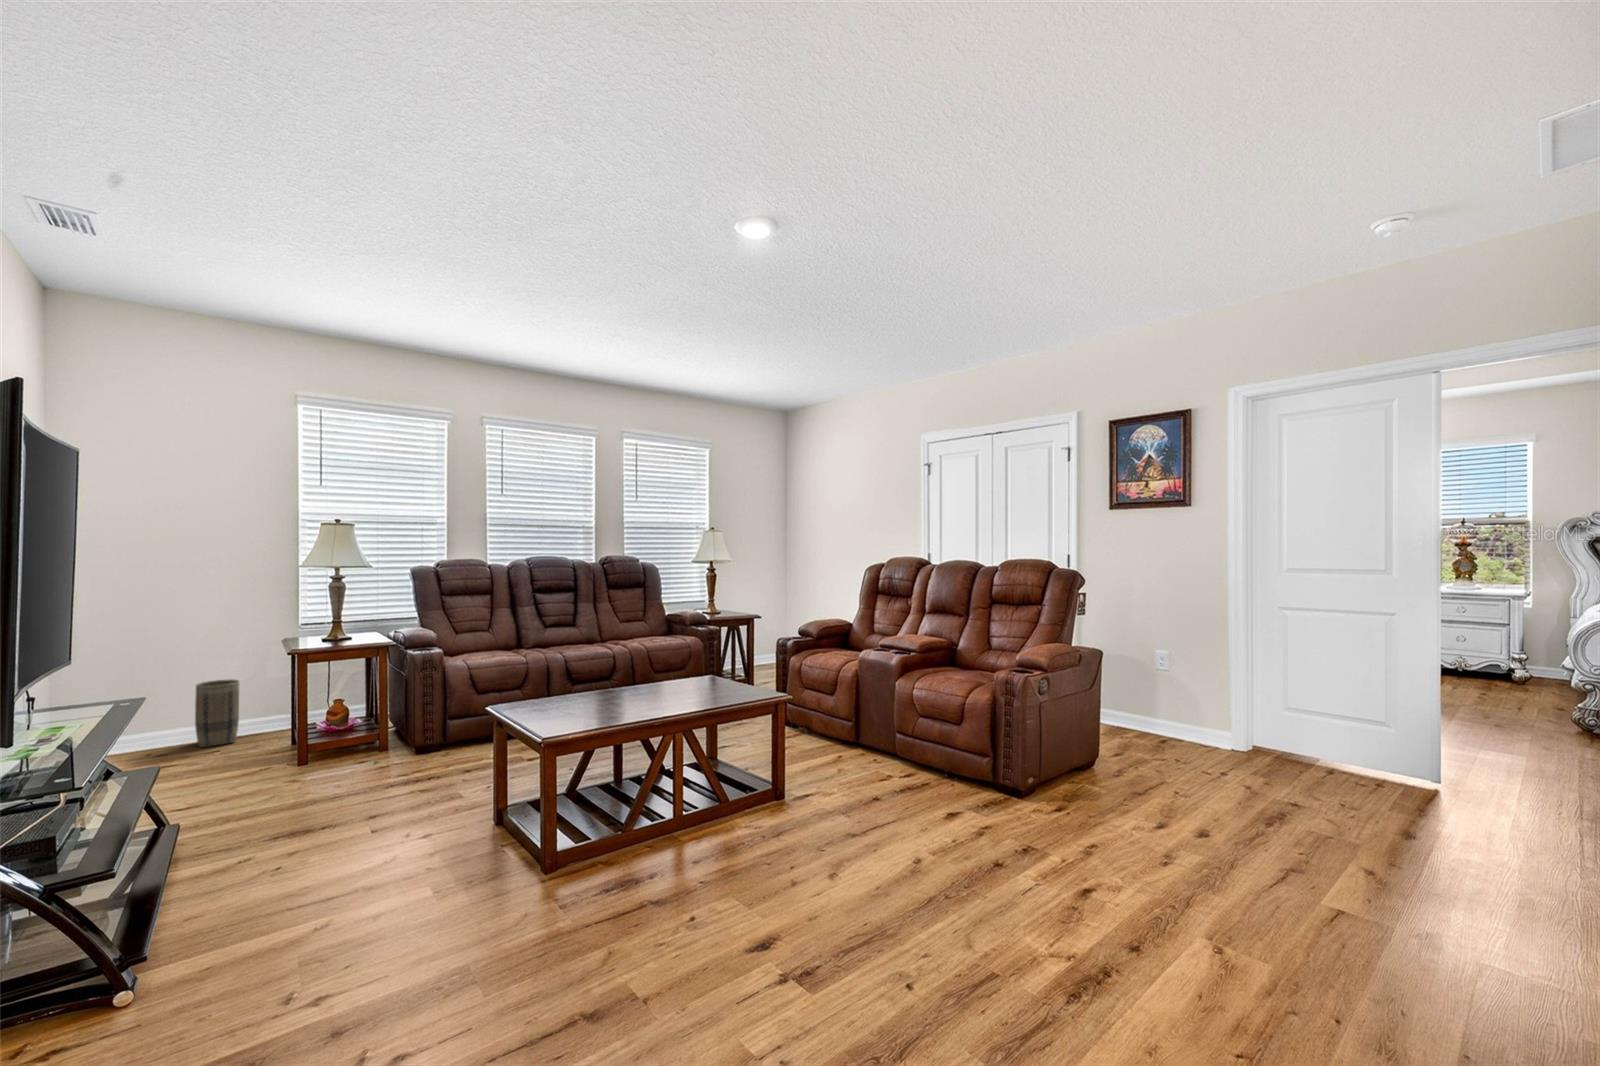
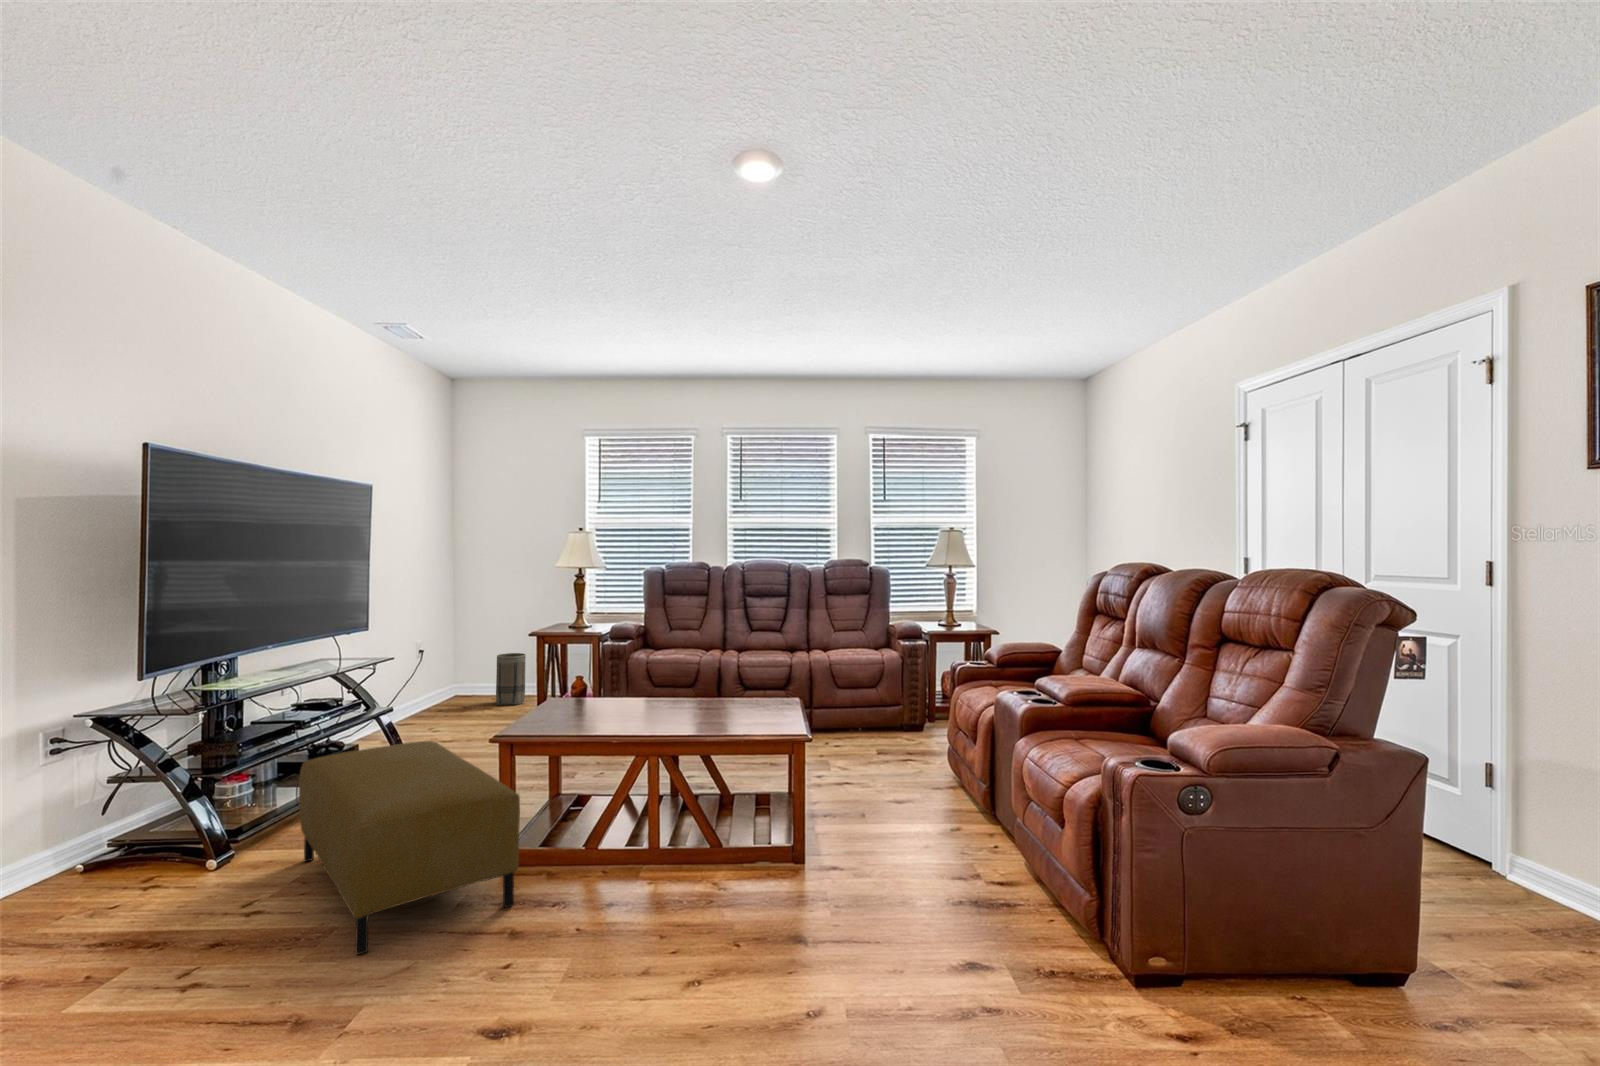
ottoman: none [292,766,624,958] -> present [299,741,520,955]

